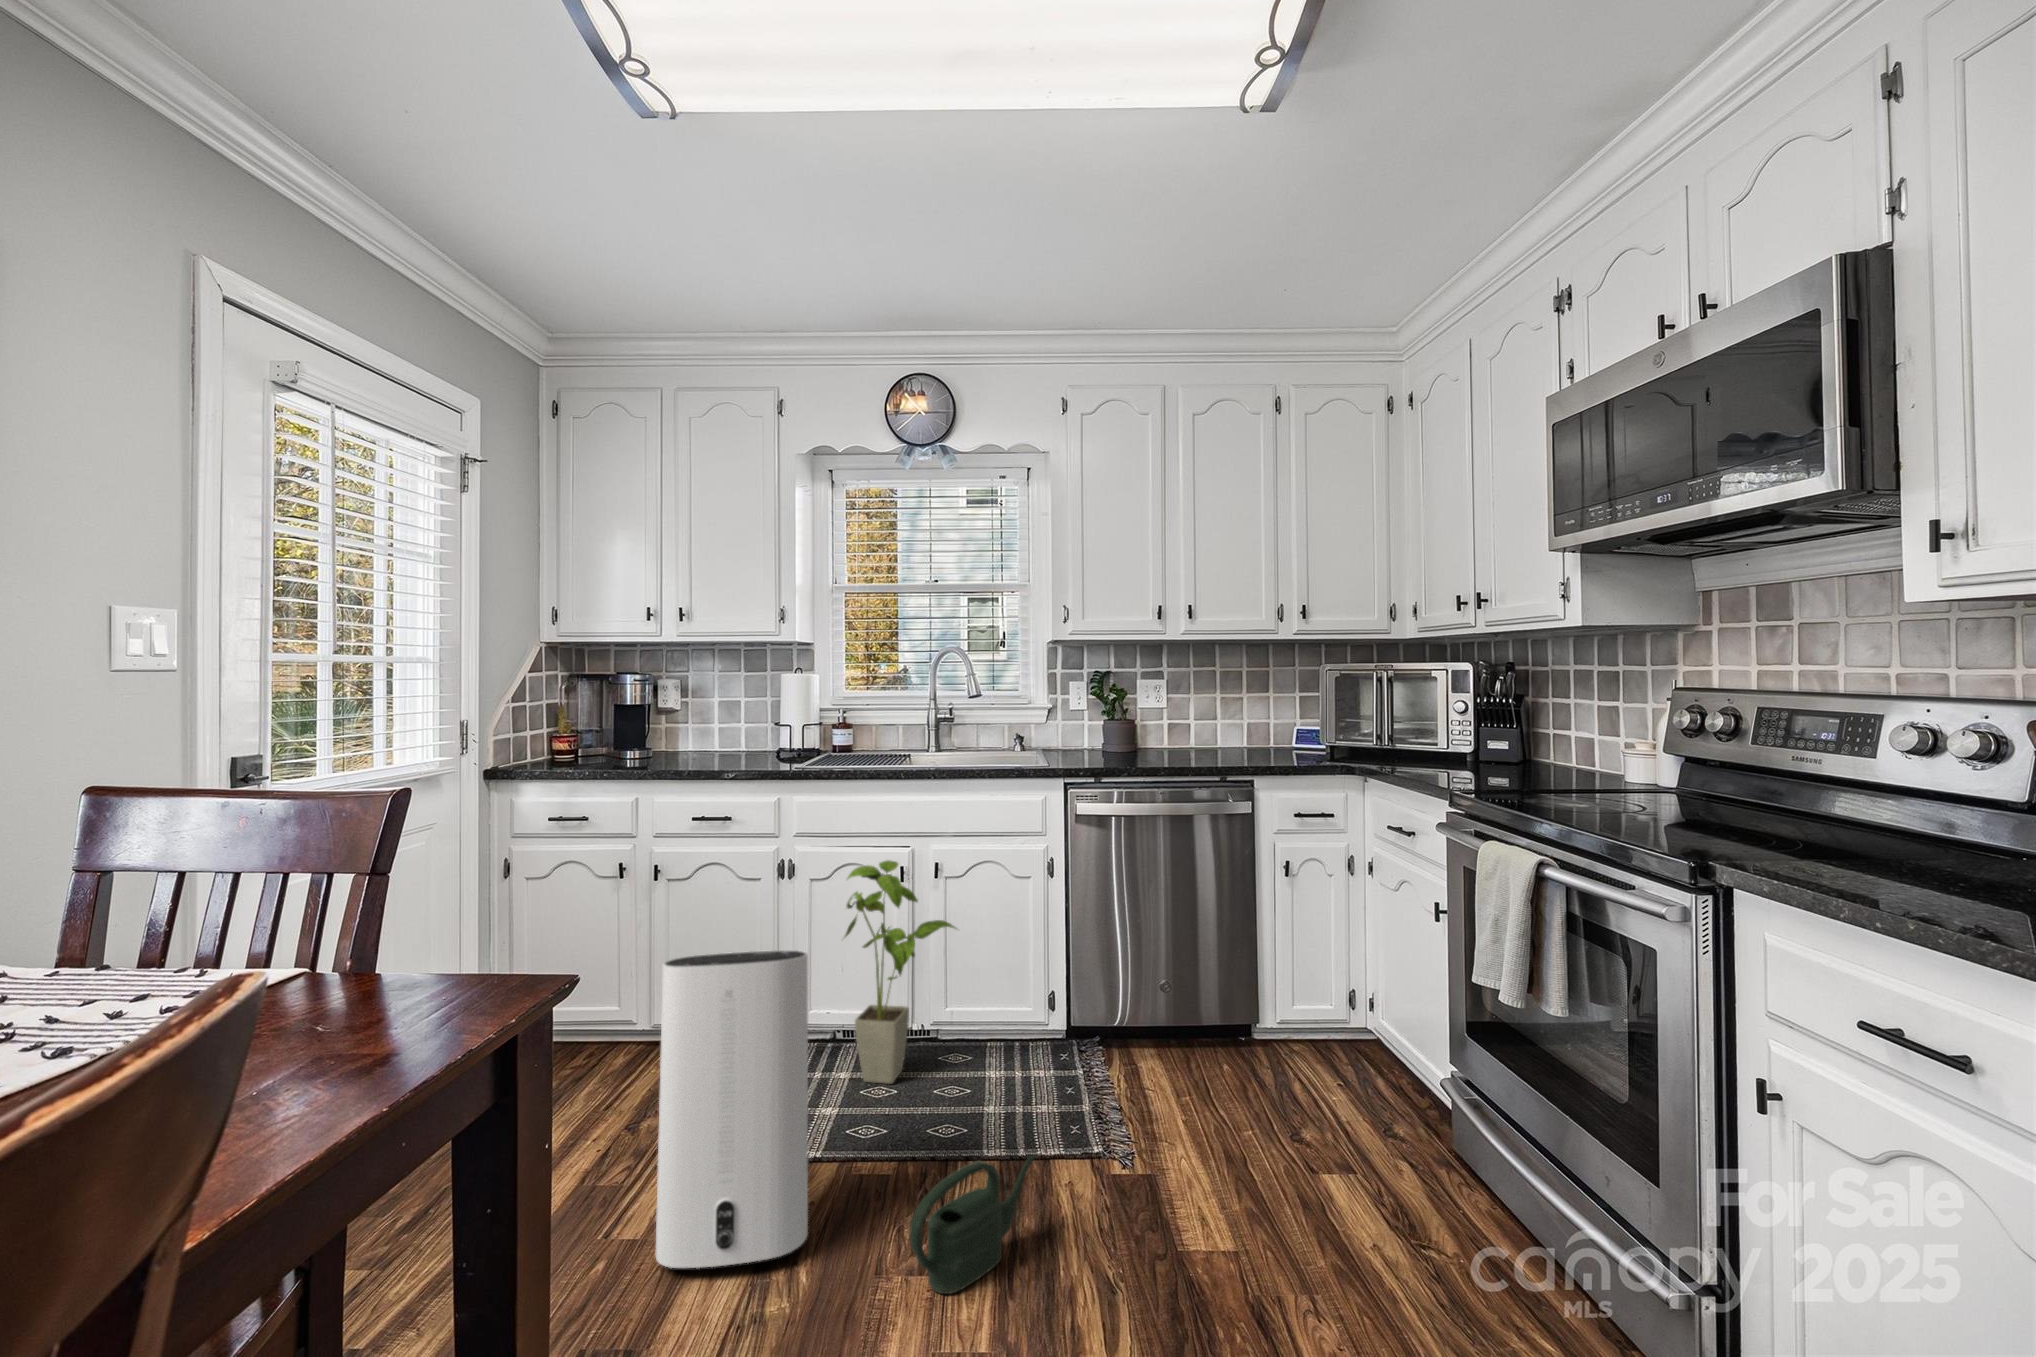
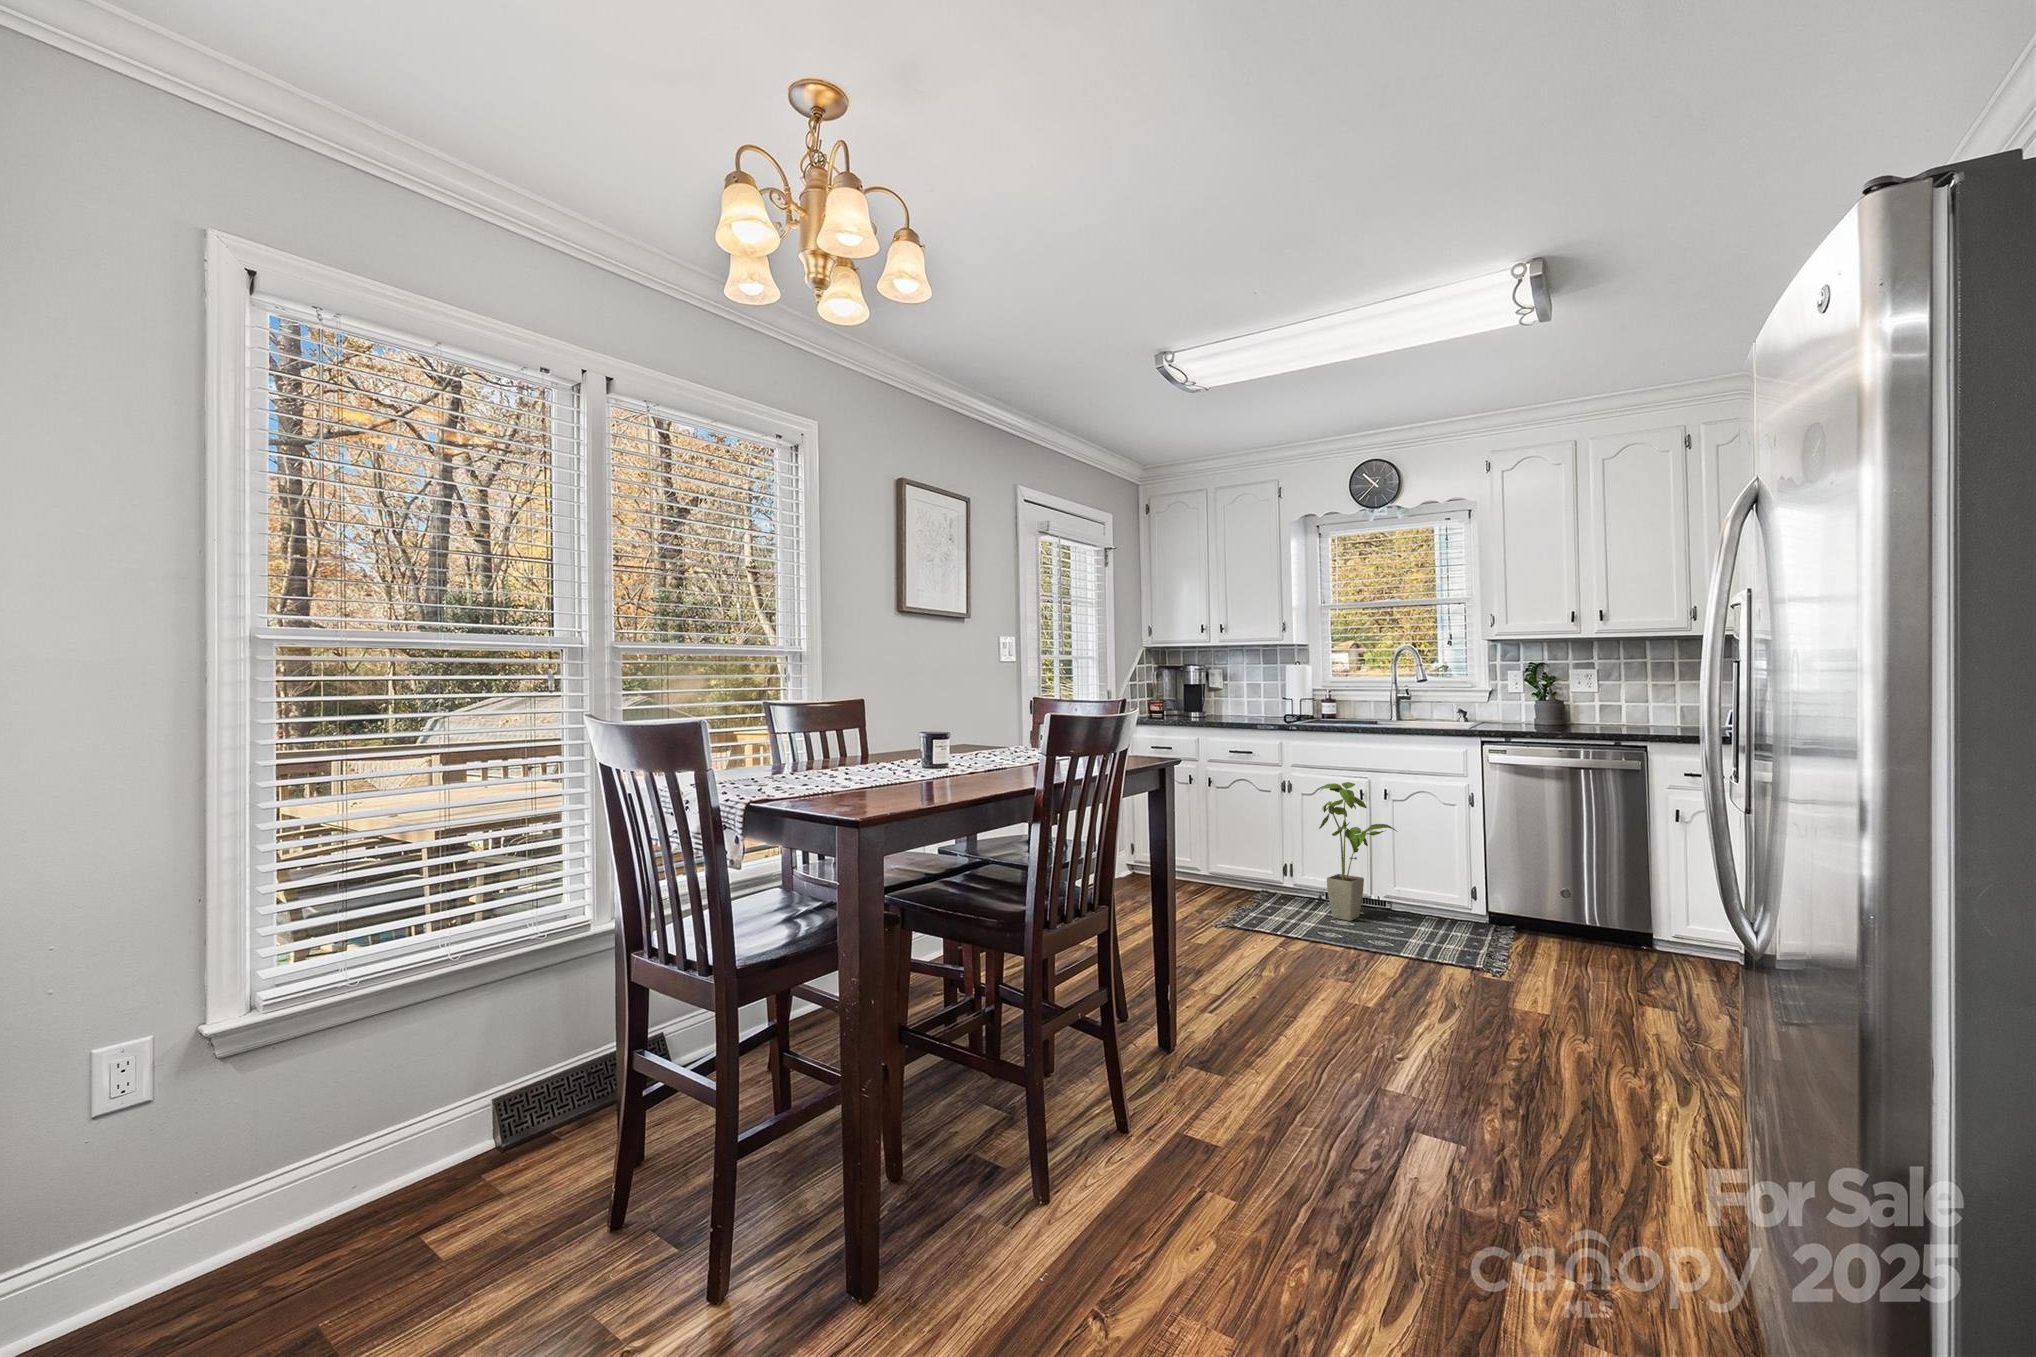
air purifier: present [655,950,808,1268] -> none [1212,811,1289,959]
watering can: present [909,1155,1035,1294] -> none [1336,929,1419,989]

